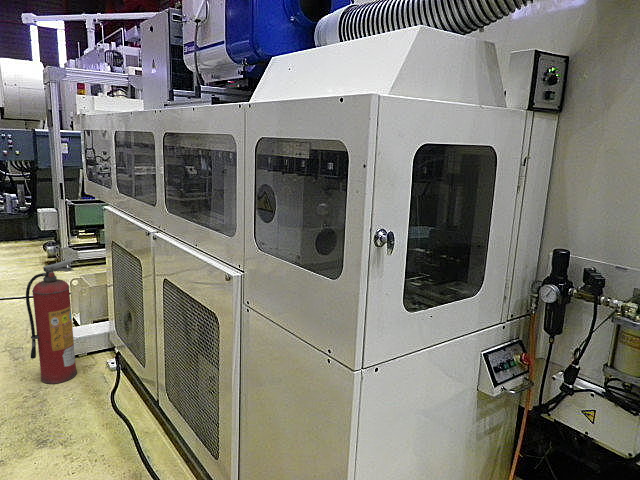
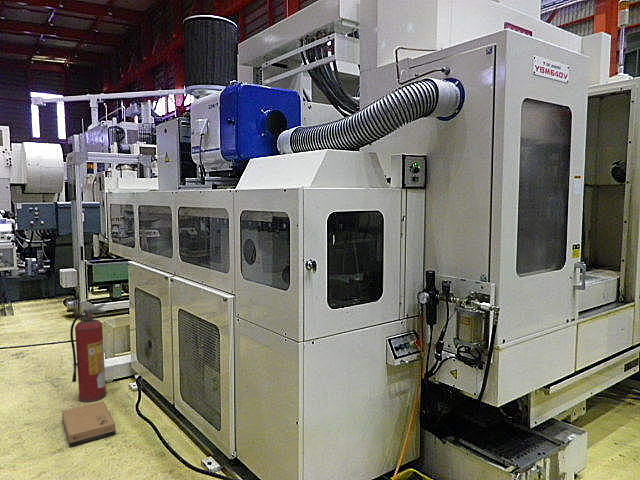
cardboard box: none [13,386,80,455] -> present [62,401,116,447]

